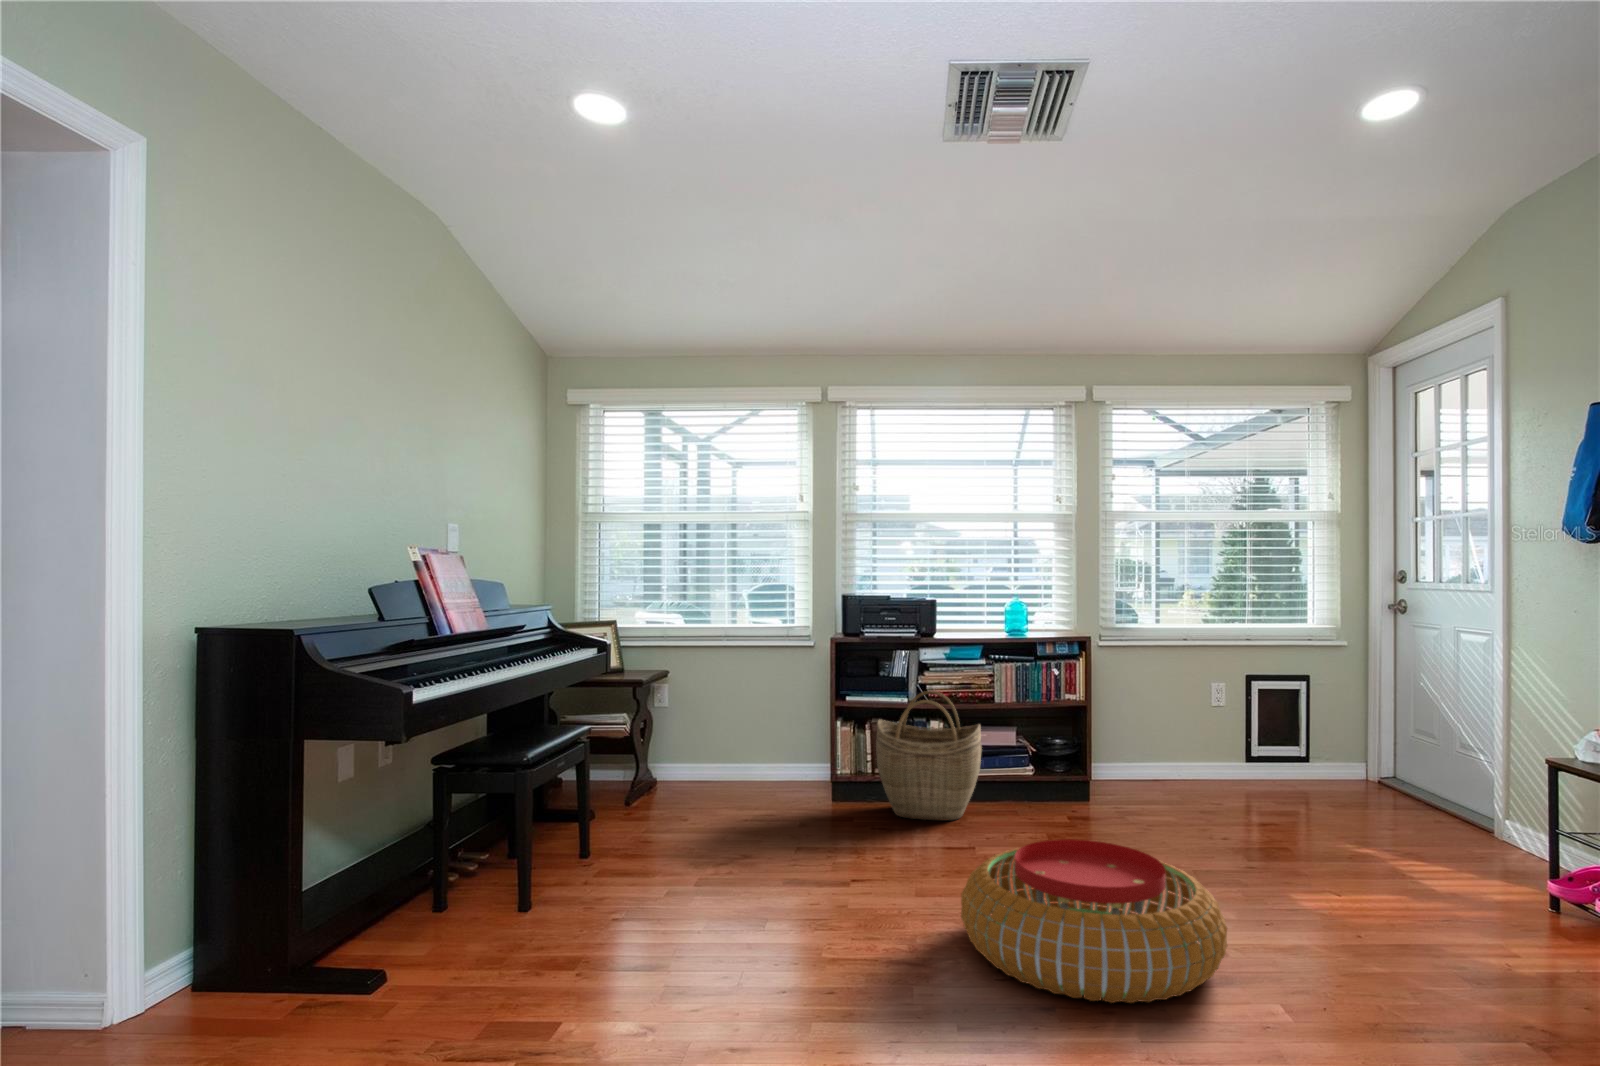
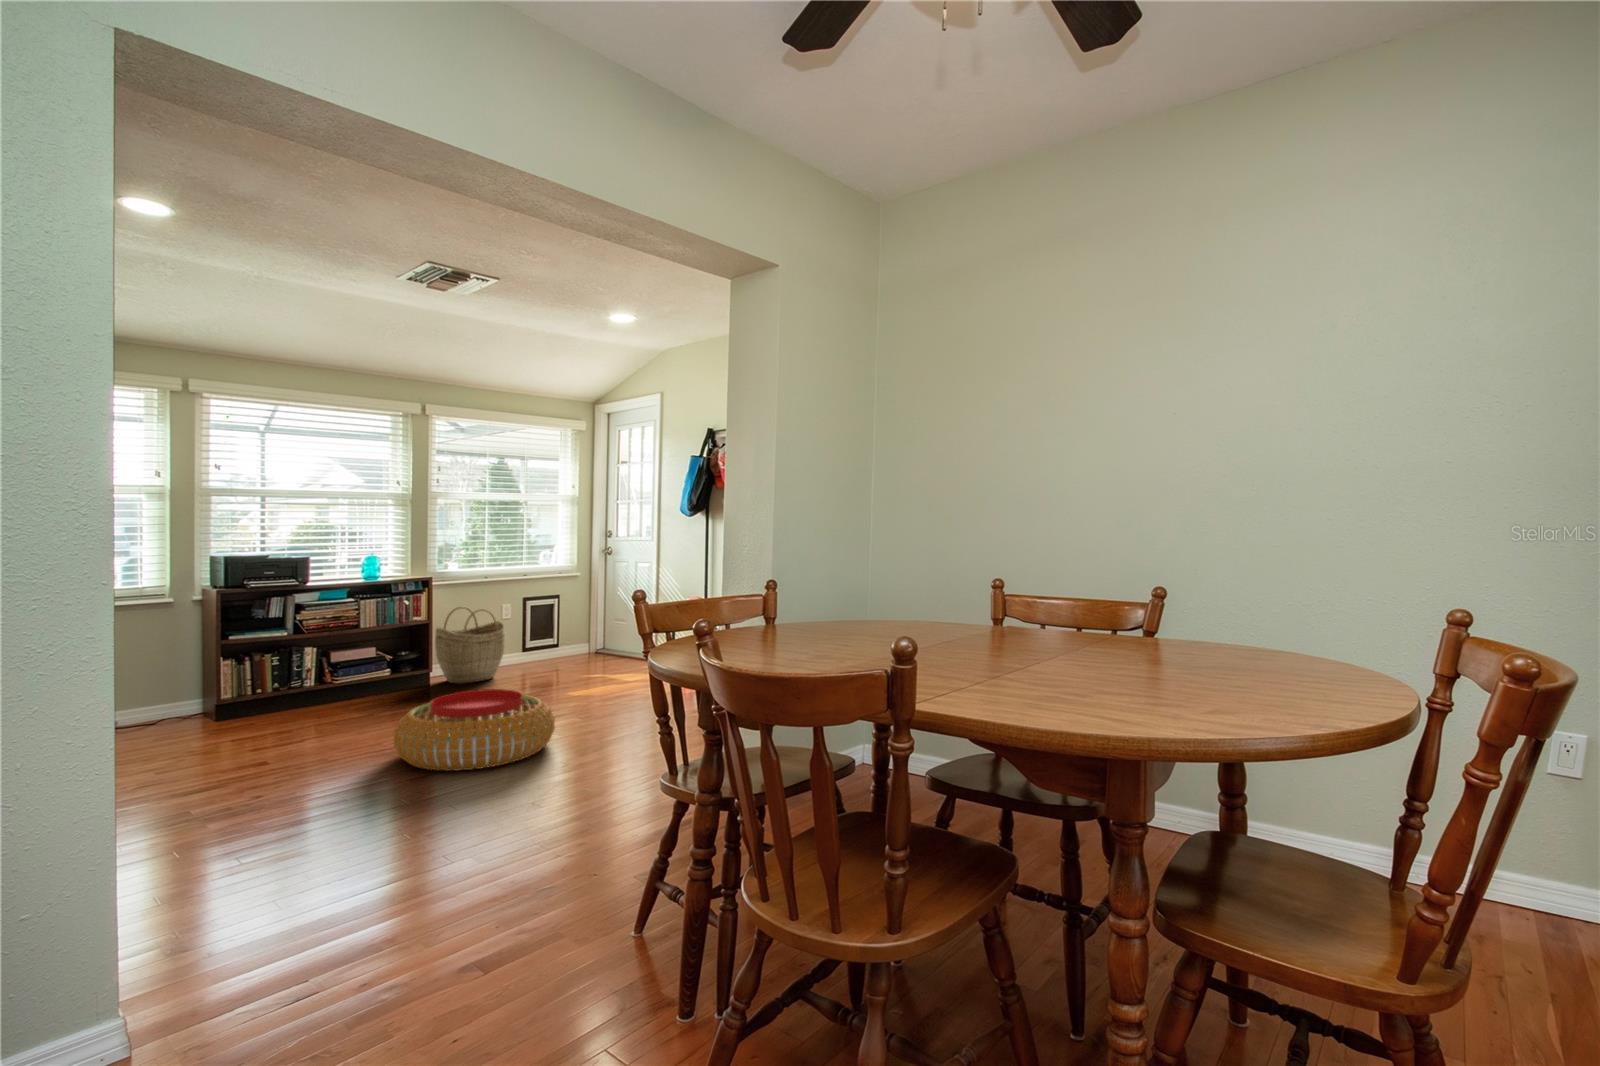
woven basket: present [876,691,982,821] -> present [435,607,505,684]

